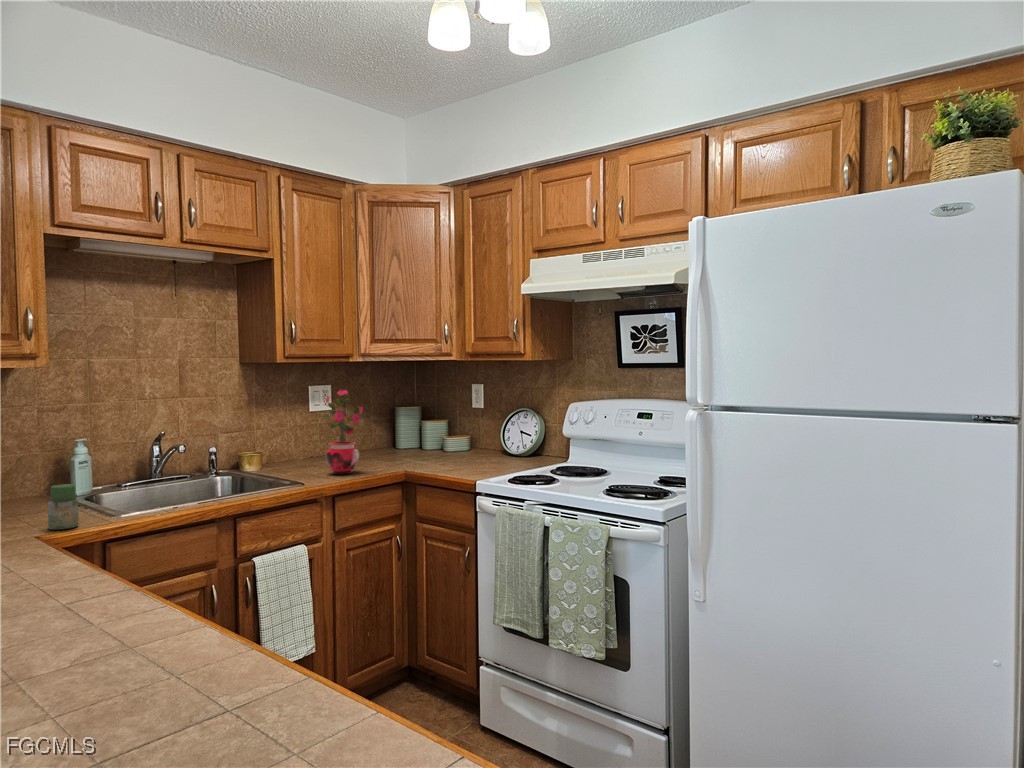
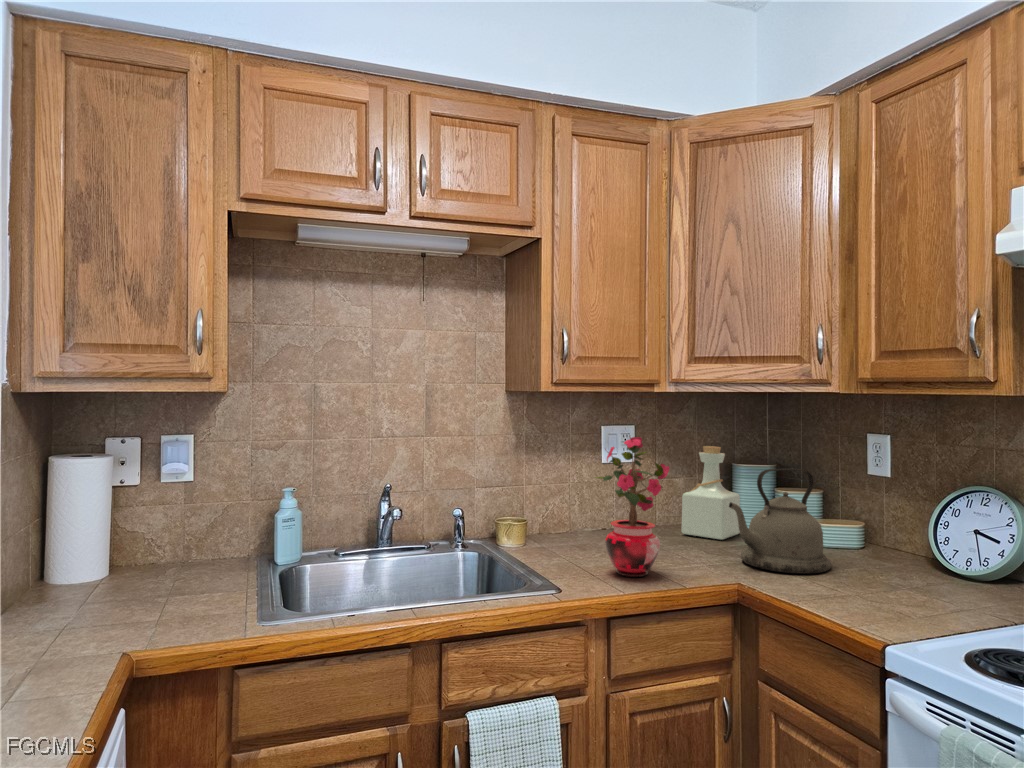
bottle: none [364,397,401,455] -> present [681,446,740,540]
kettle: none [398,405,453,464] -> present [729,469,831,574]
jar: present [48,484,79,530] -> none [158,568,202,641]

